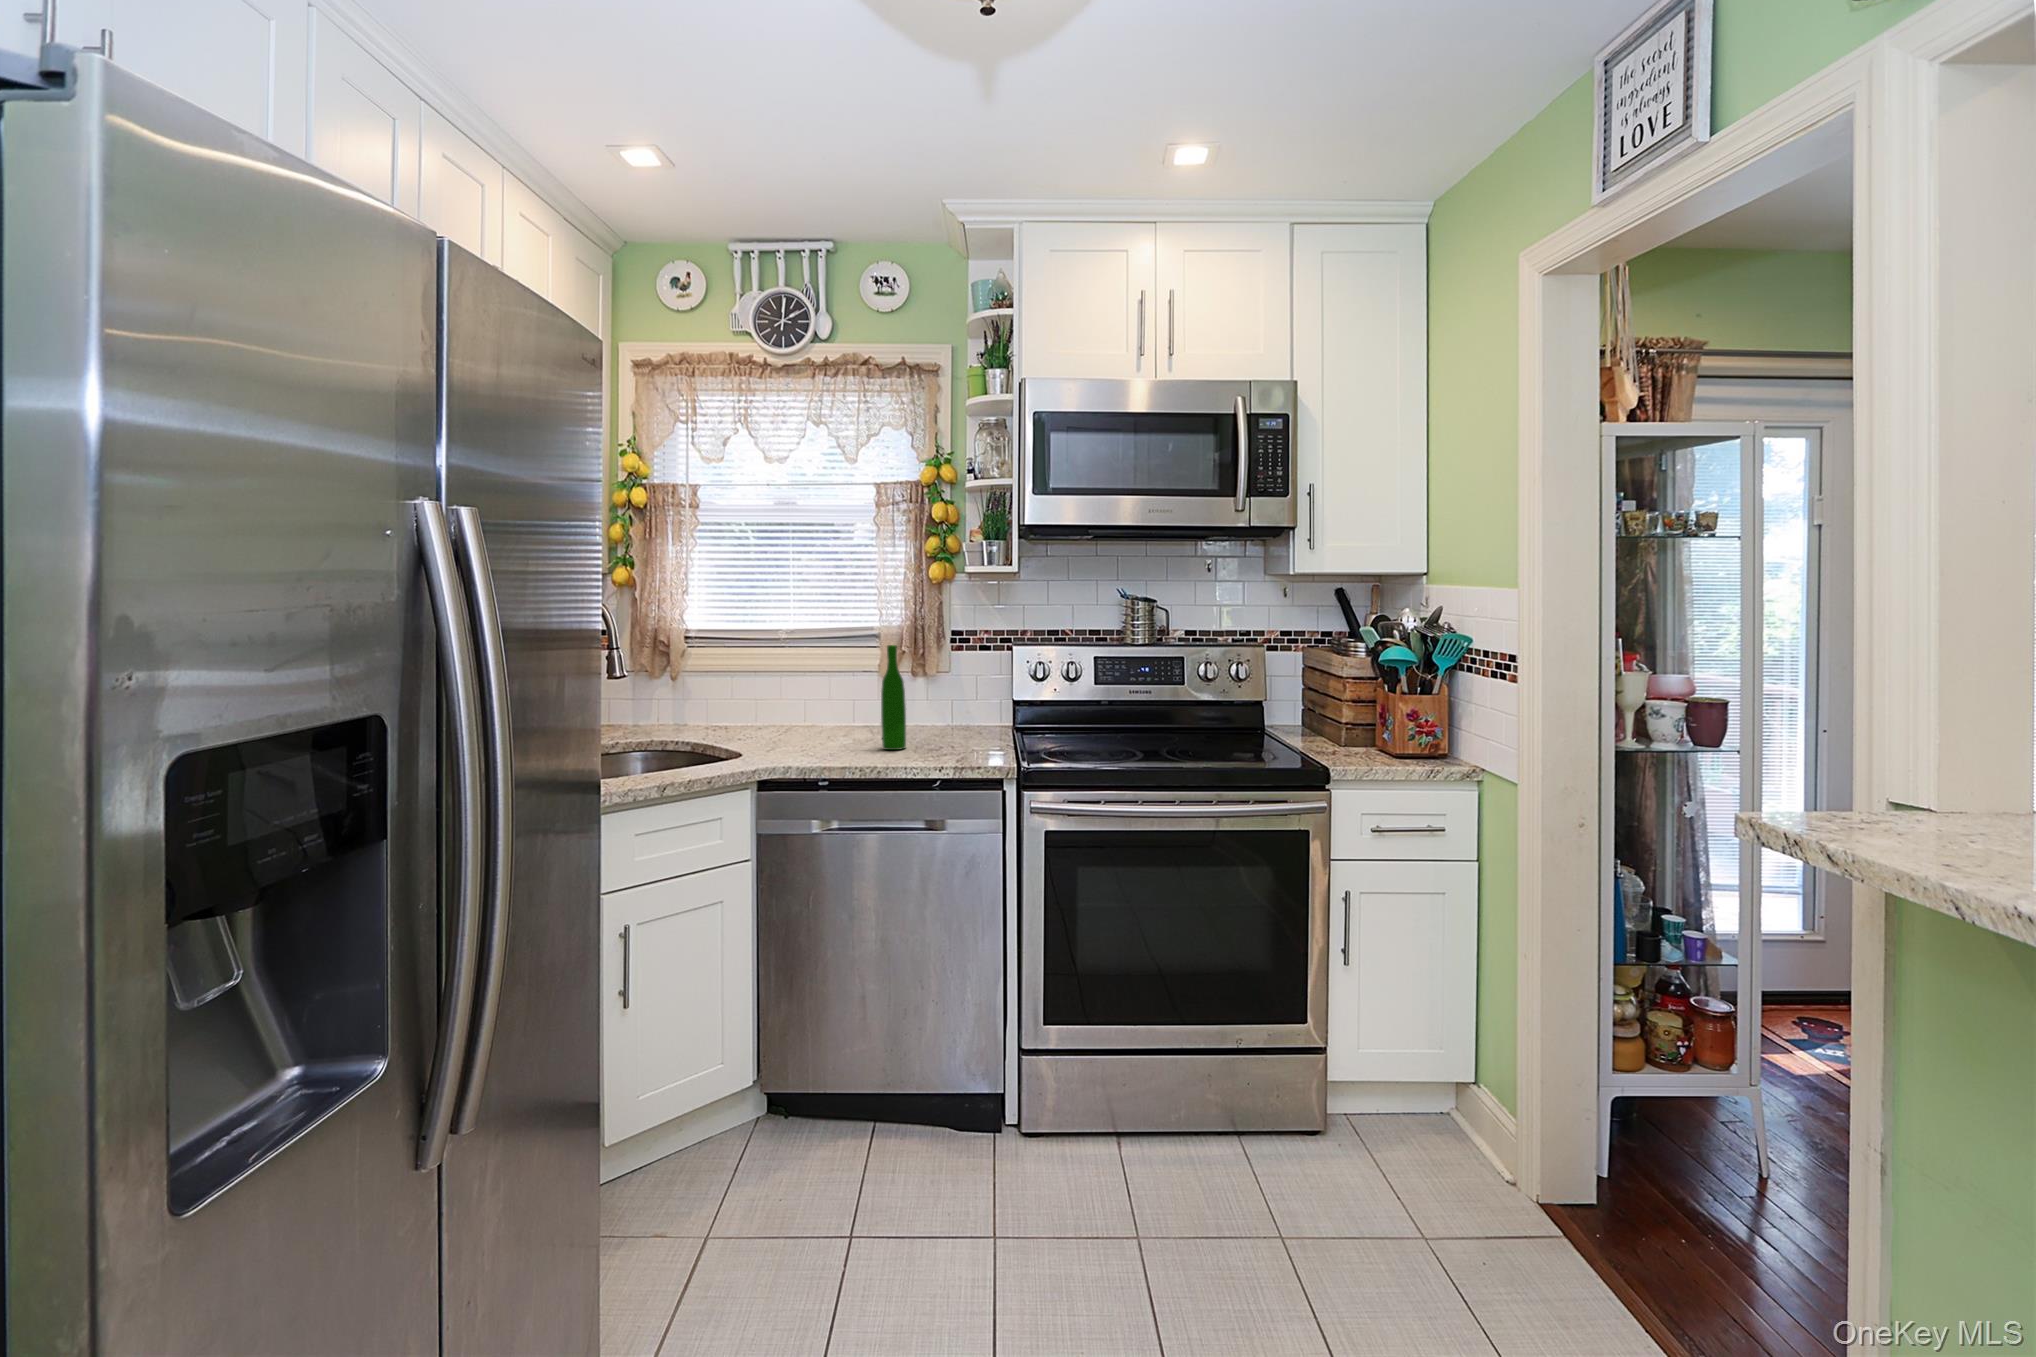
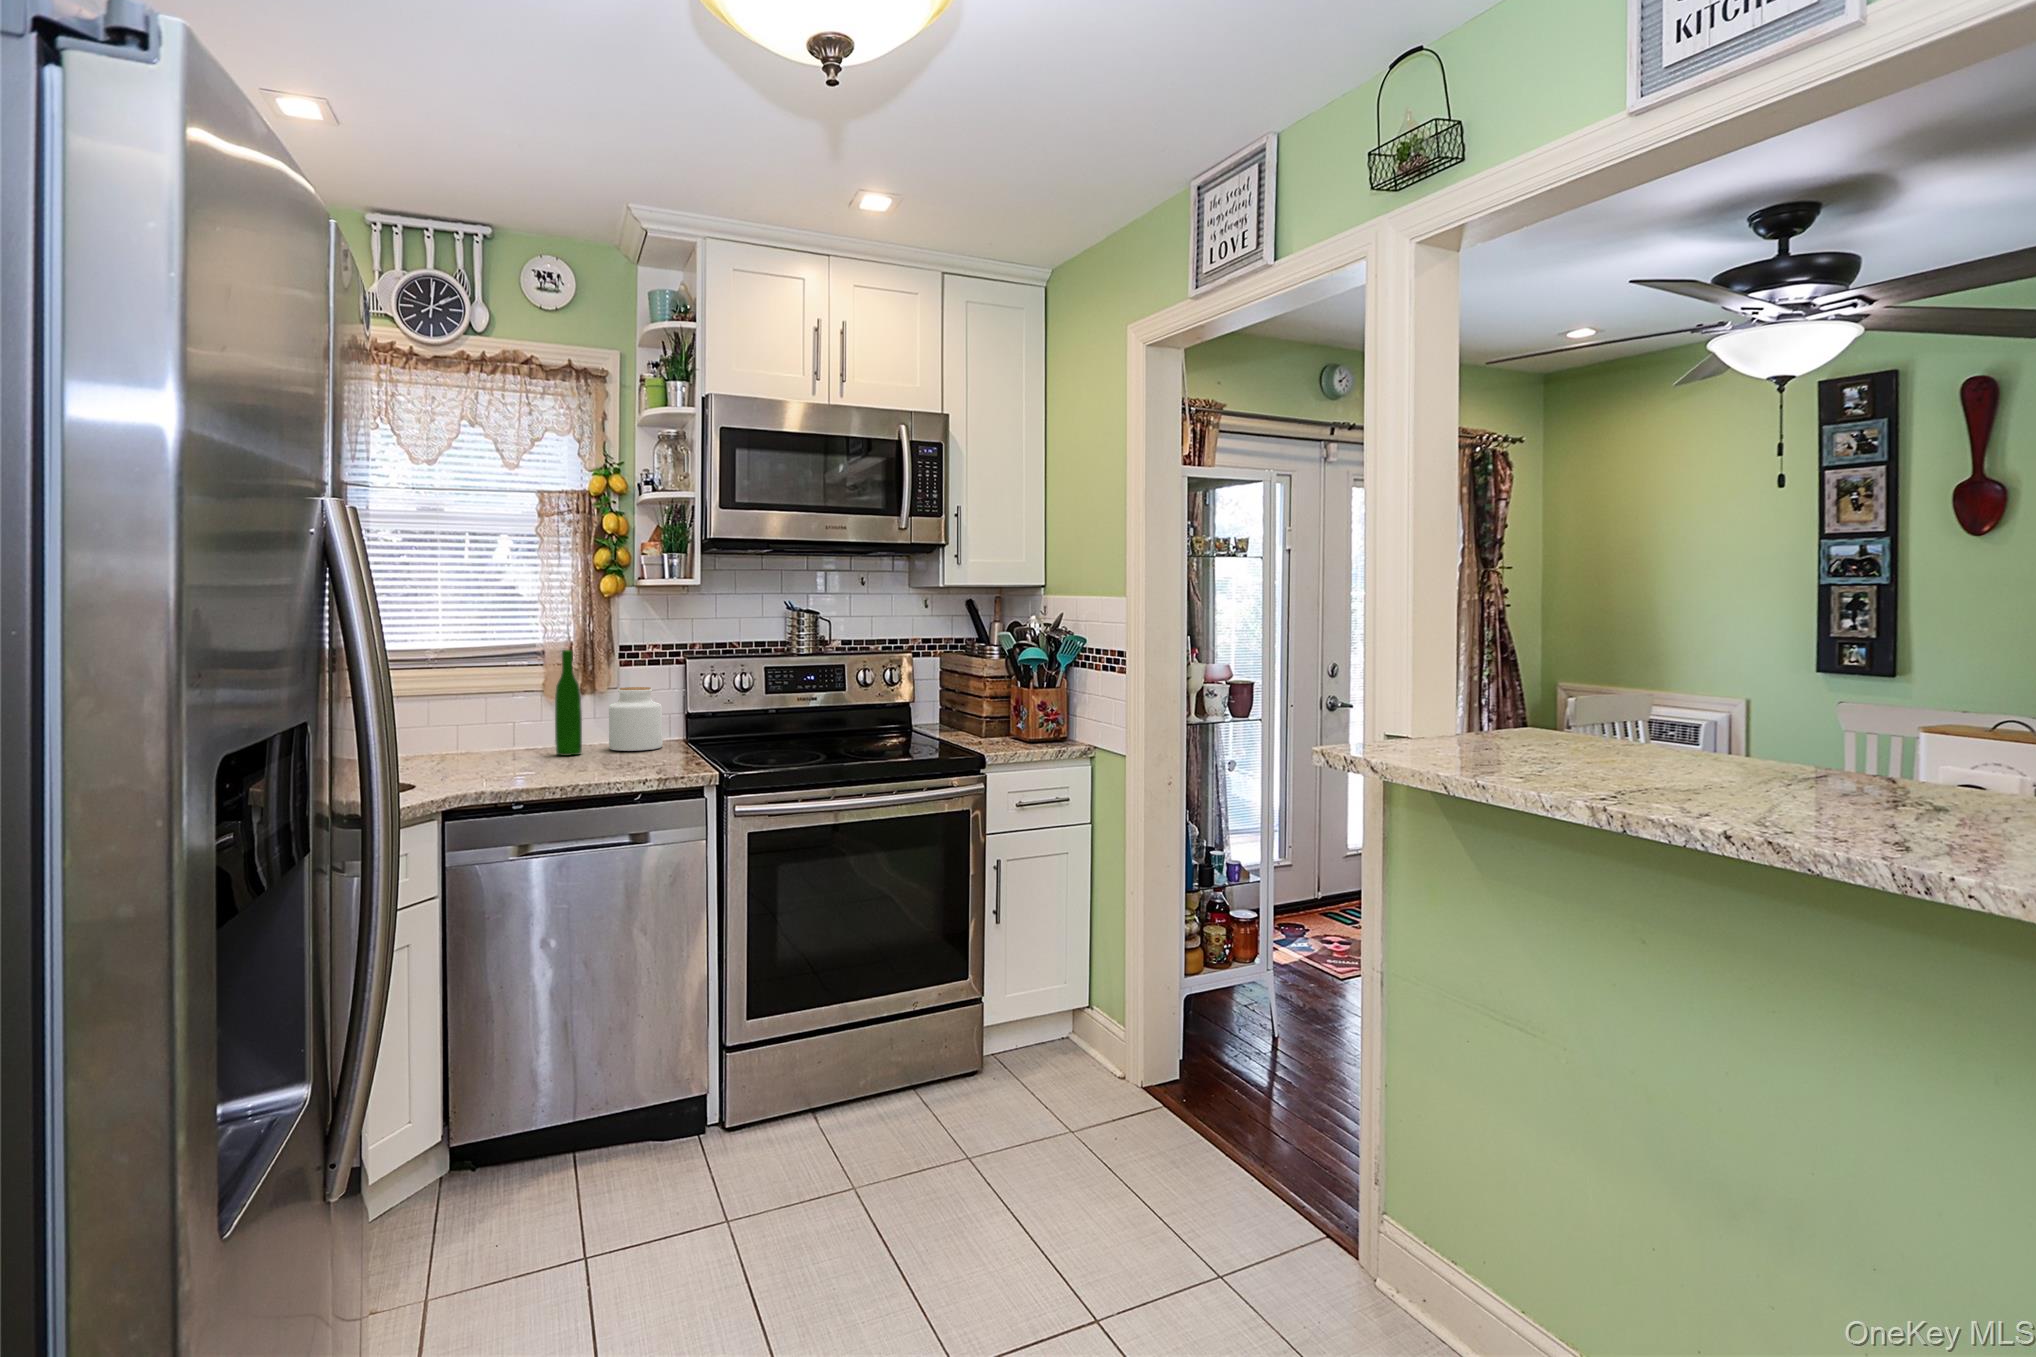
jar: none [933,682,985,748] -> present [609,687,662,751]

